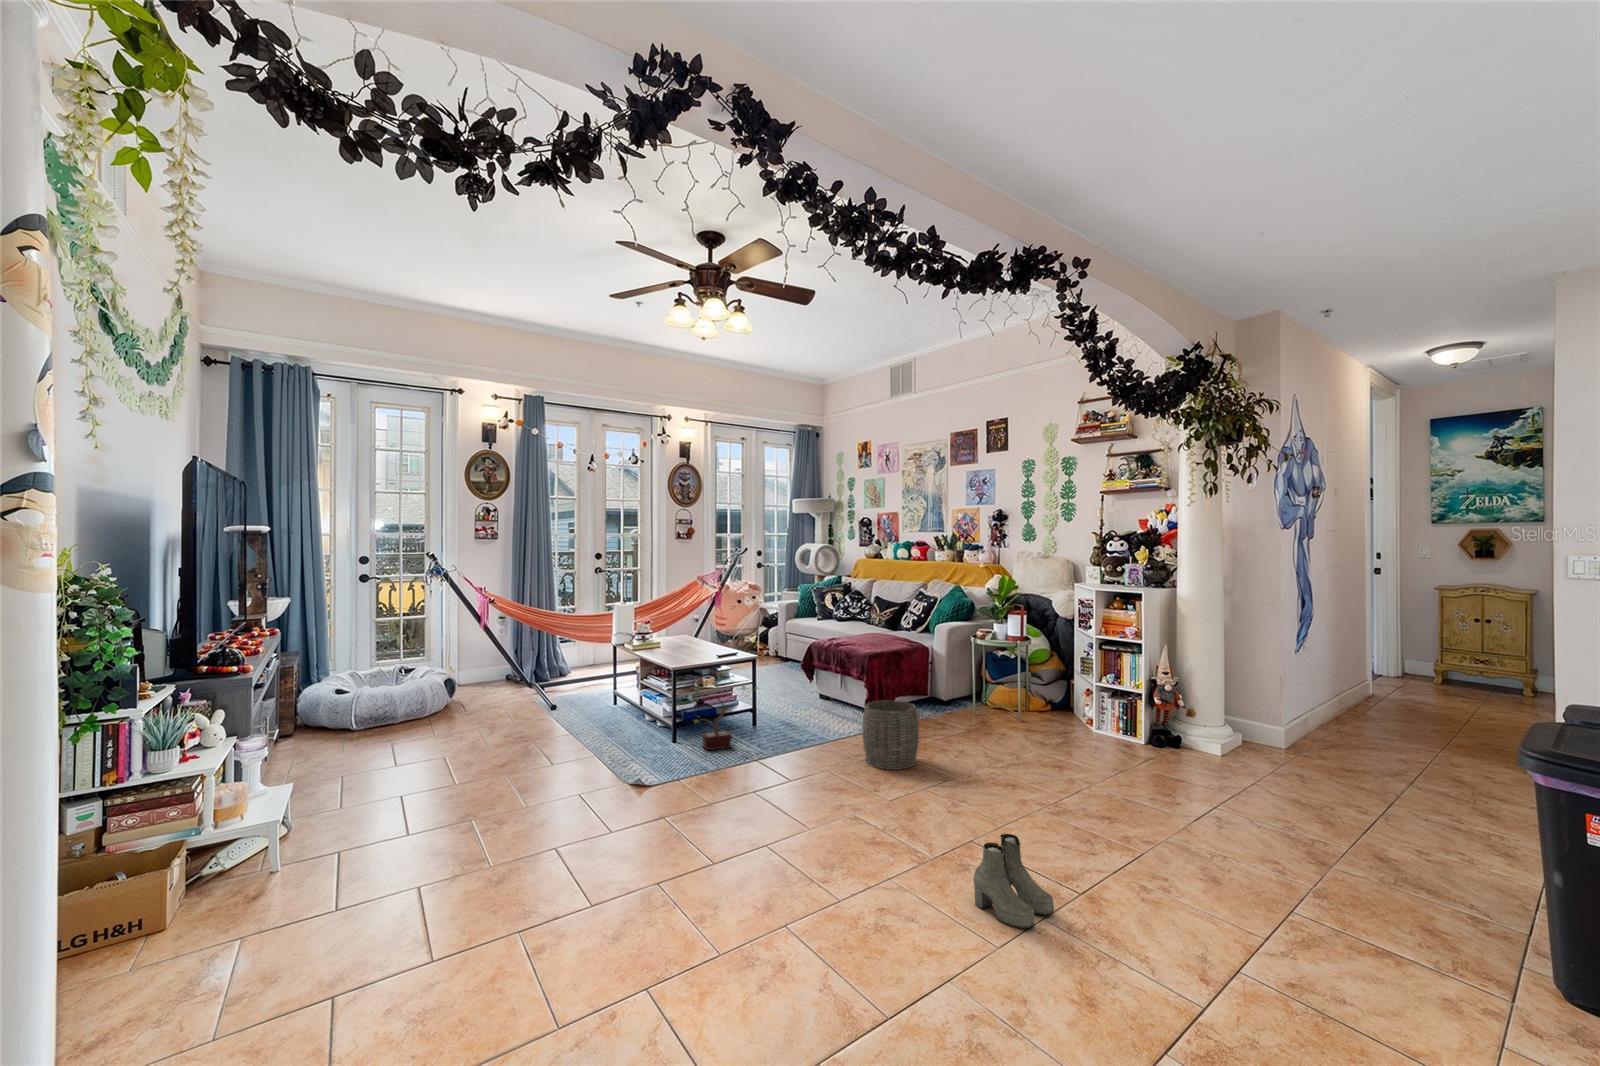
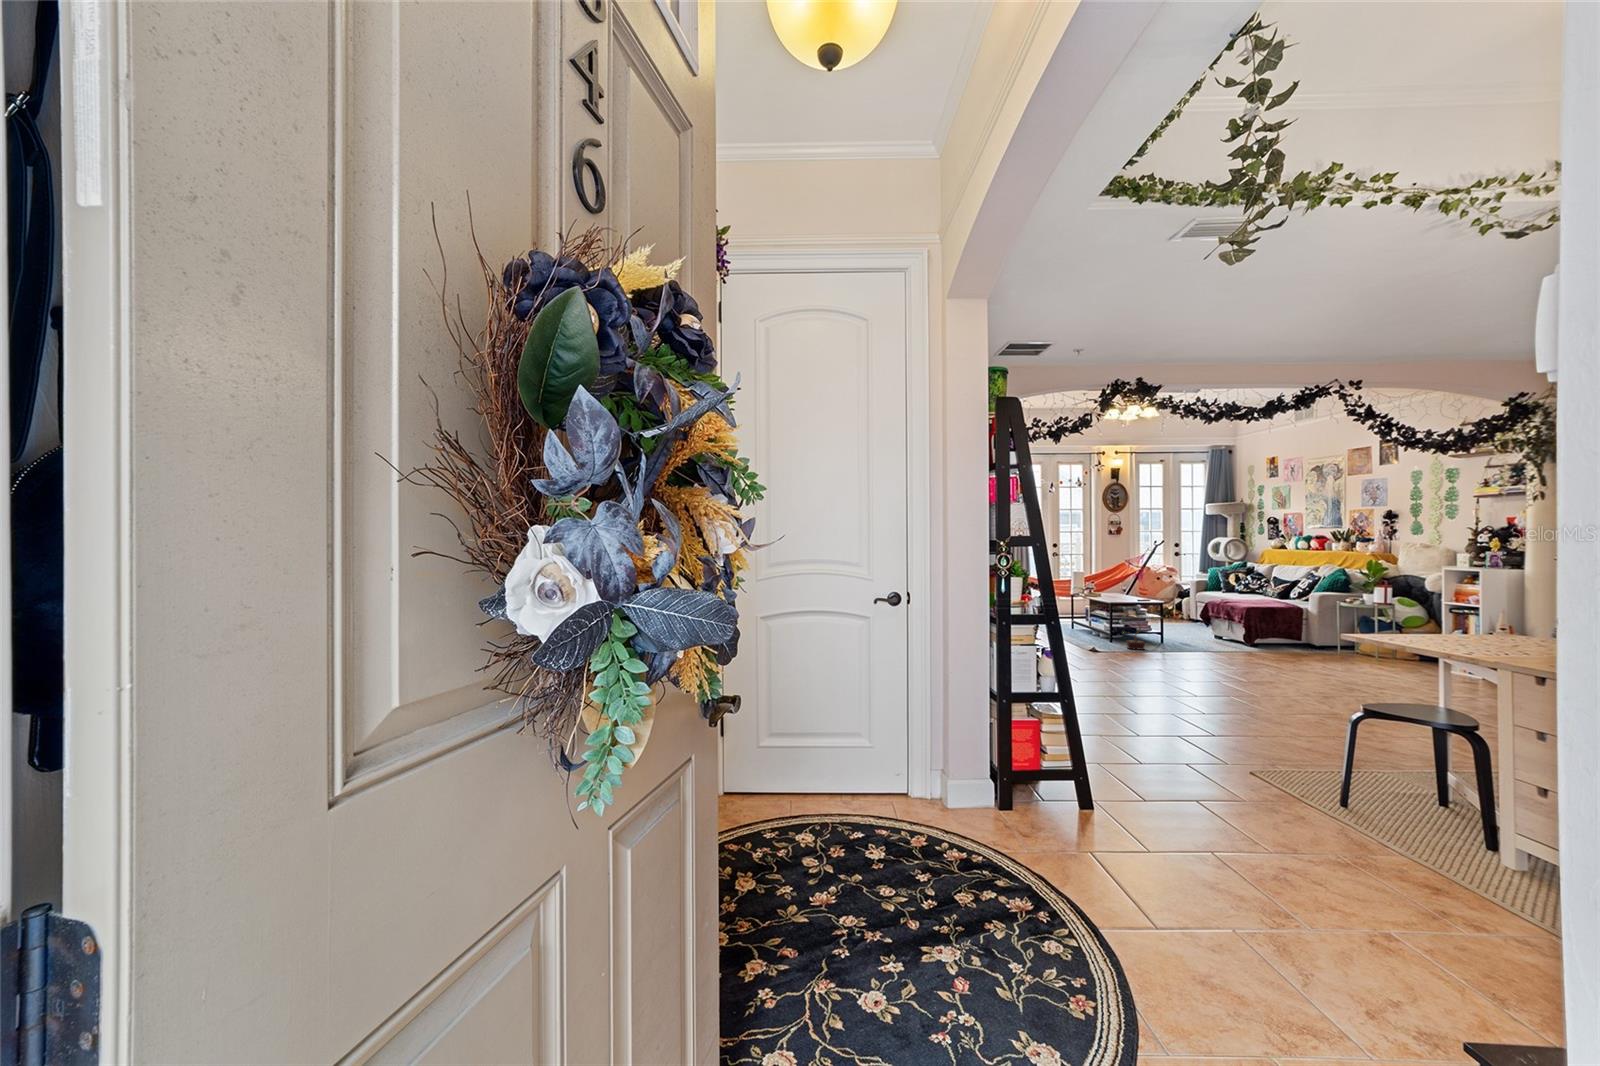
woven basket: present [862,700,919,770] -> none [1229,628,1269,666]
boots: present [974,834,1054,928] -> none [1260,668,1302,702]

